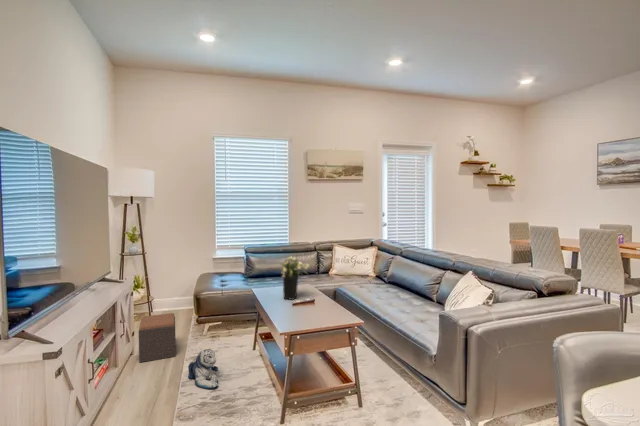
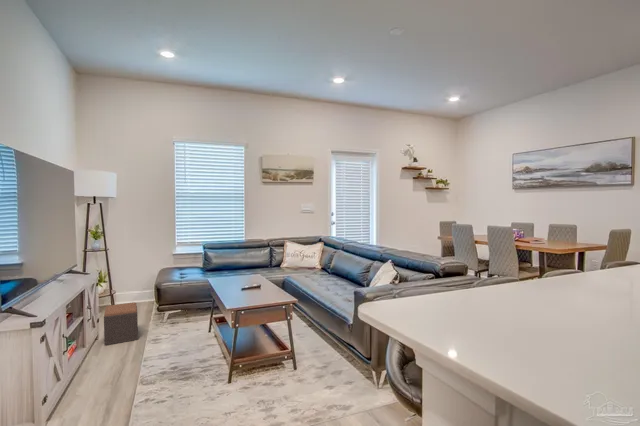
flower arrangement: present [281,257,309,300] -> none [229,248,259,287]
plush toy: present [188,349,218,389] -> none [150,329,177,362]

